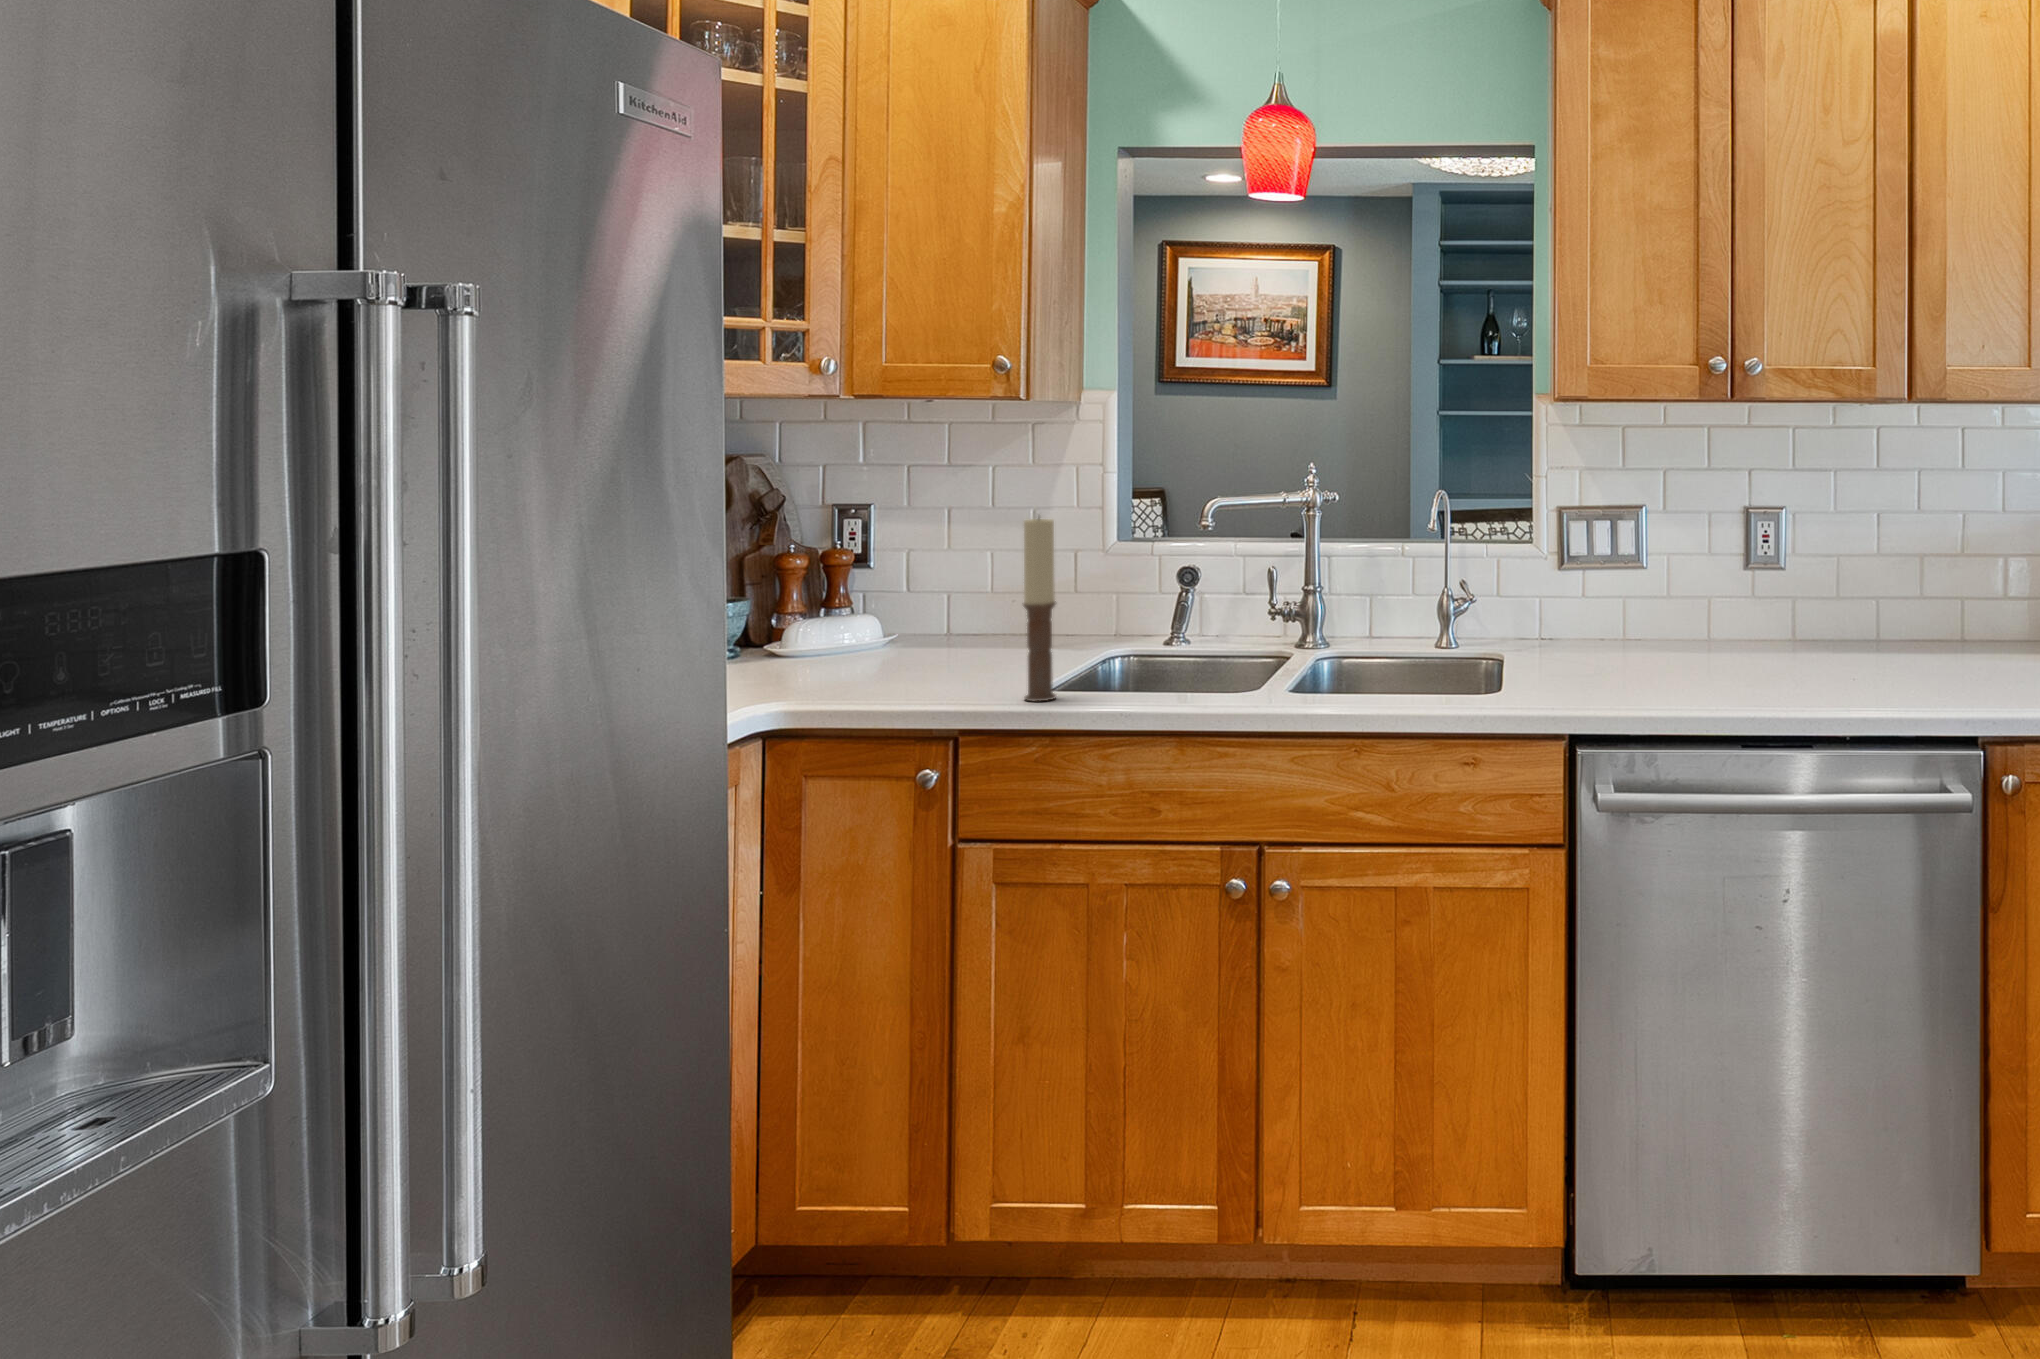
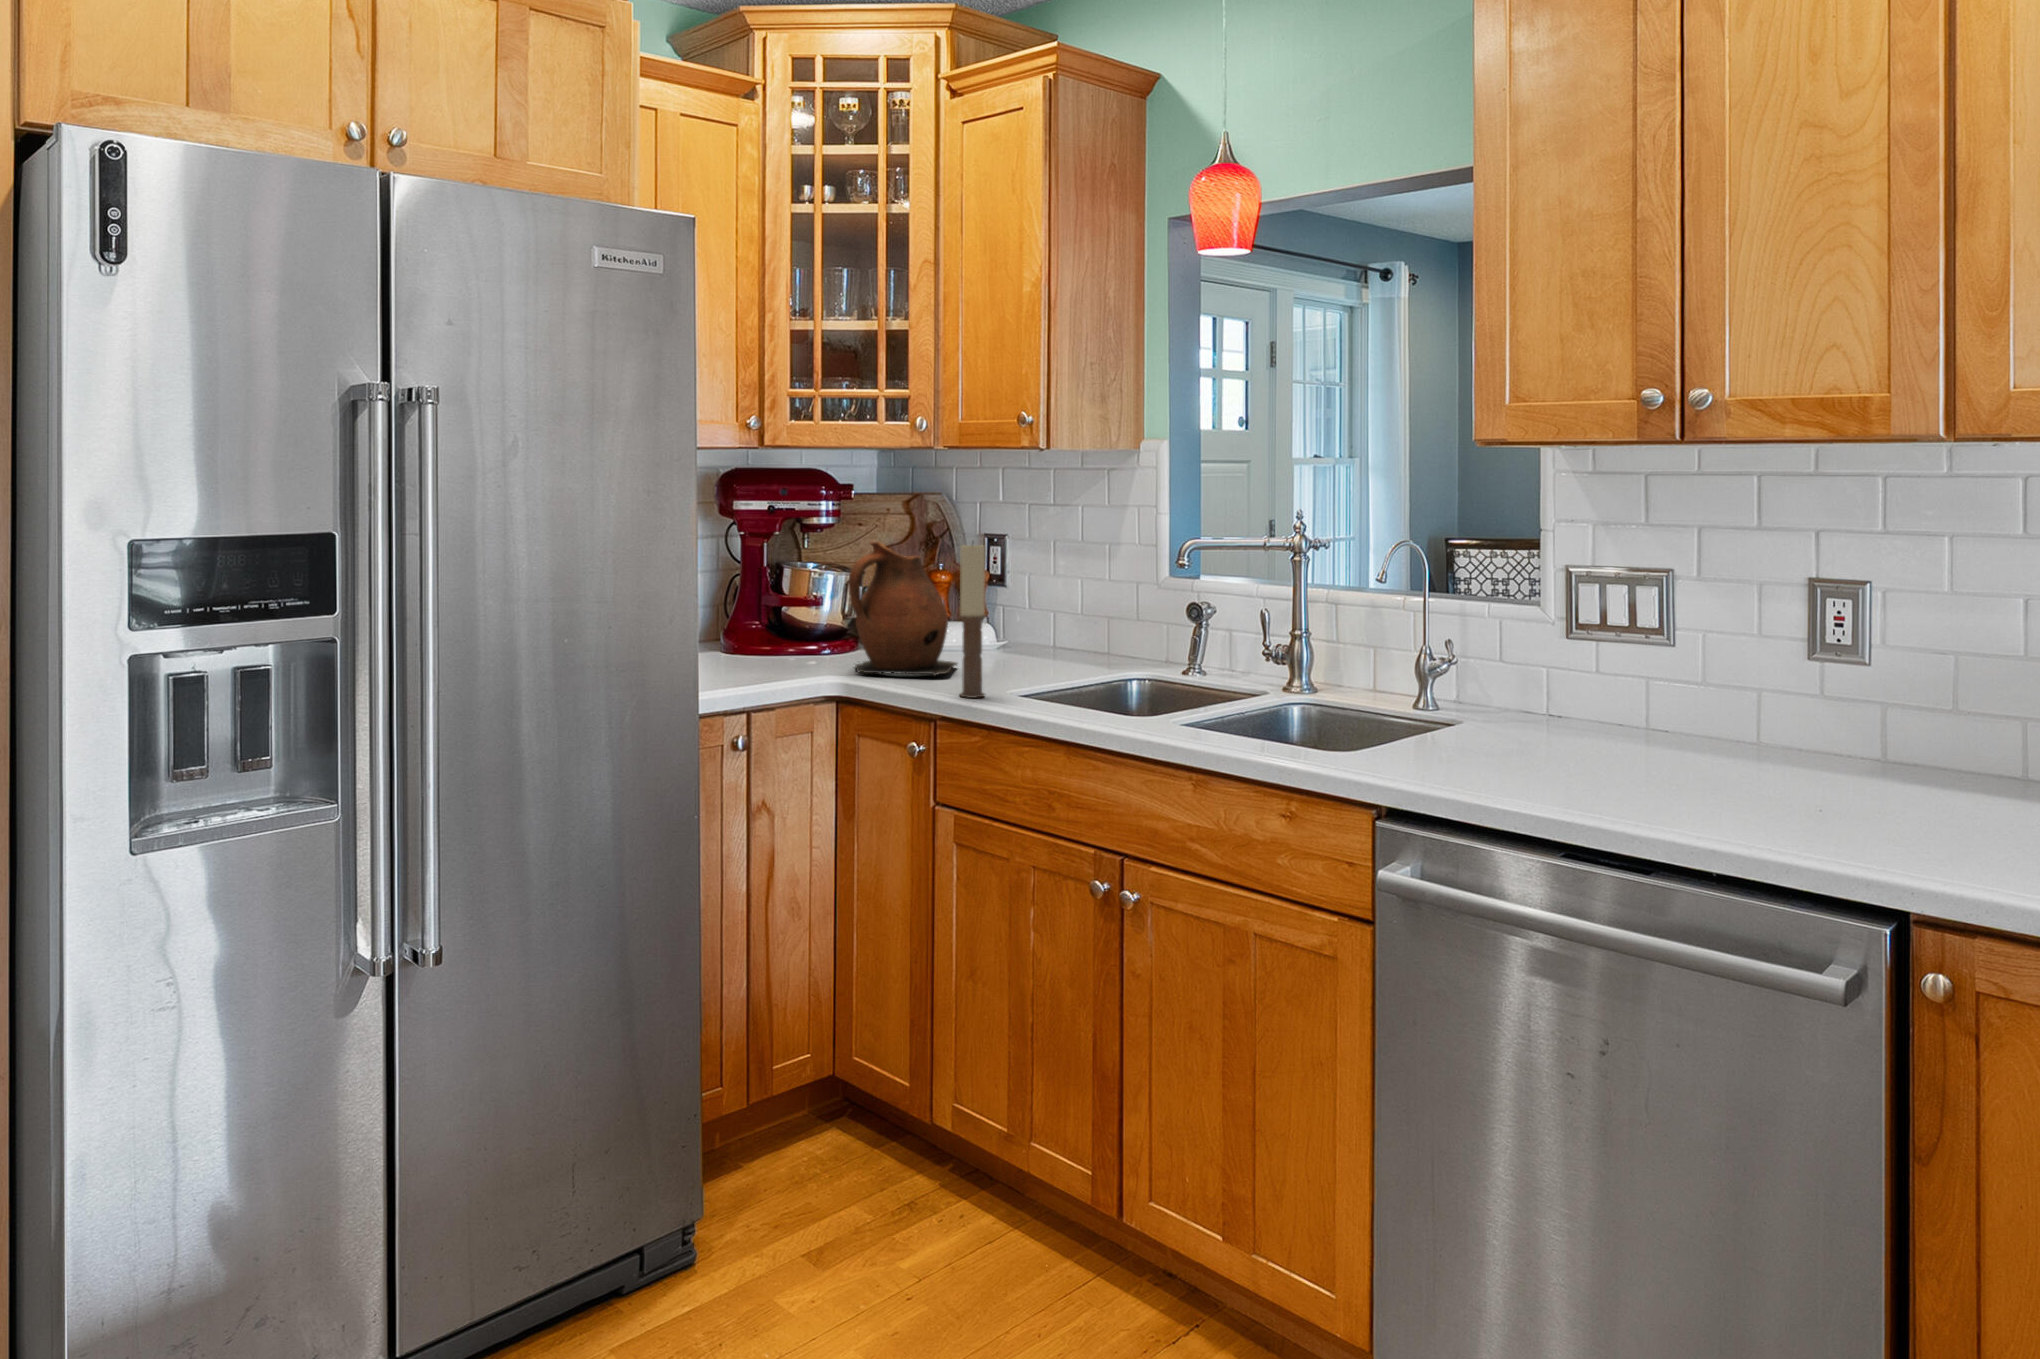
ceramic pitcher: none [777,522,941,694] -> present [848,542,957,676]

